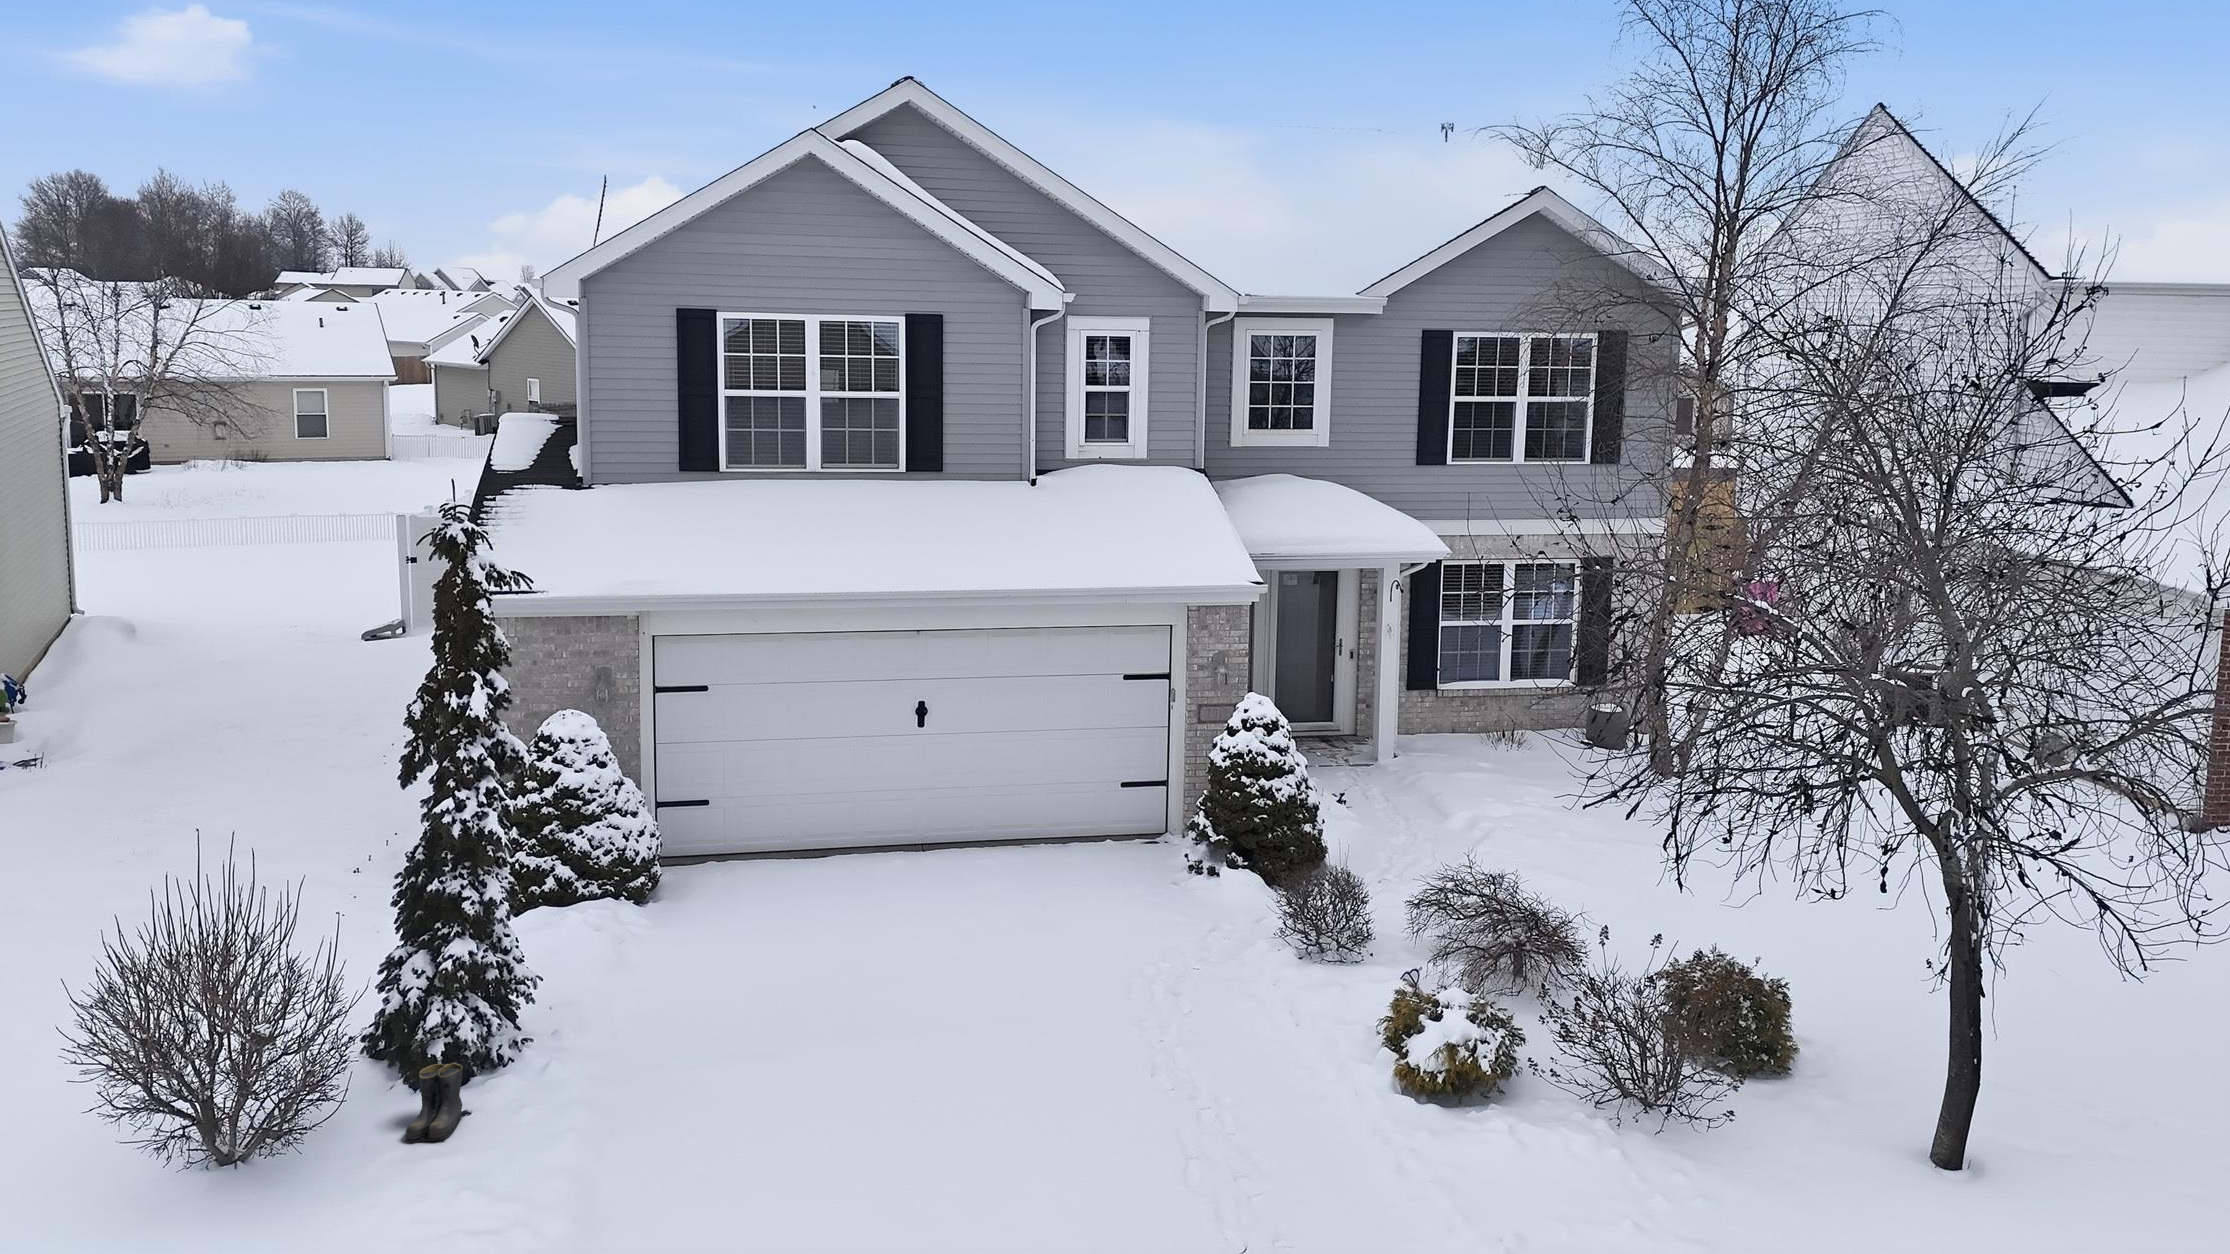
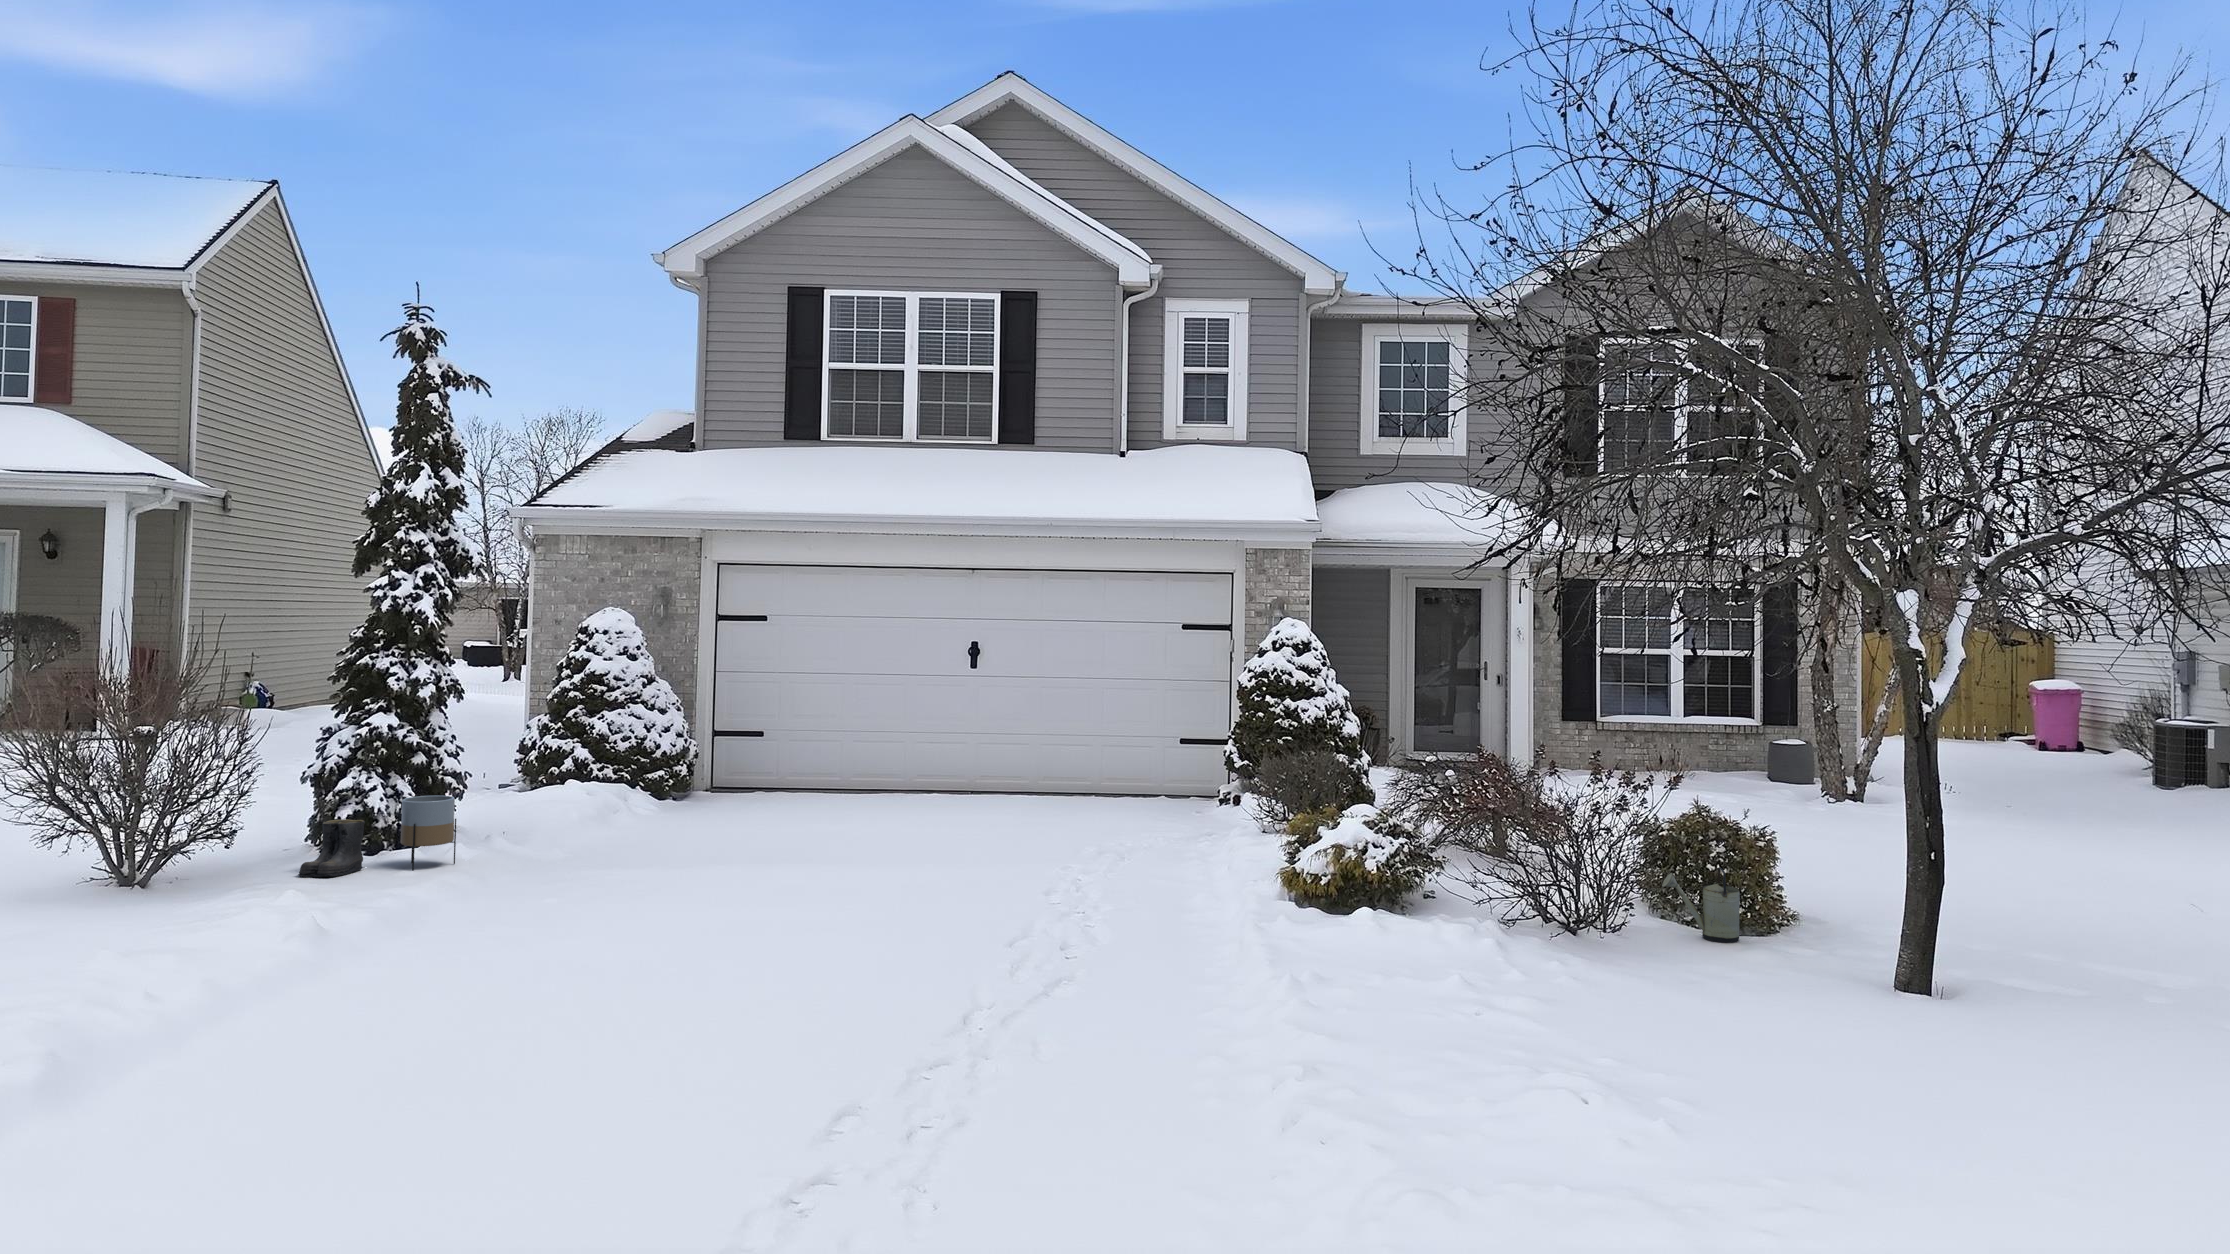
planter: none [497,1018,553,1110] -> present [400,795,456,871]
watering can: none [1743,1040,1810,1107] -> present [1662,868,1748,943]

